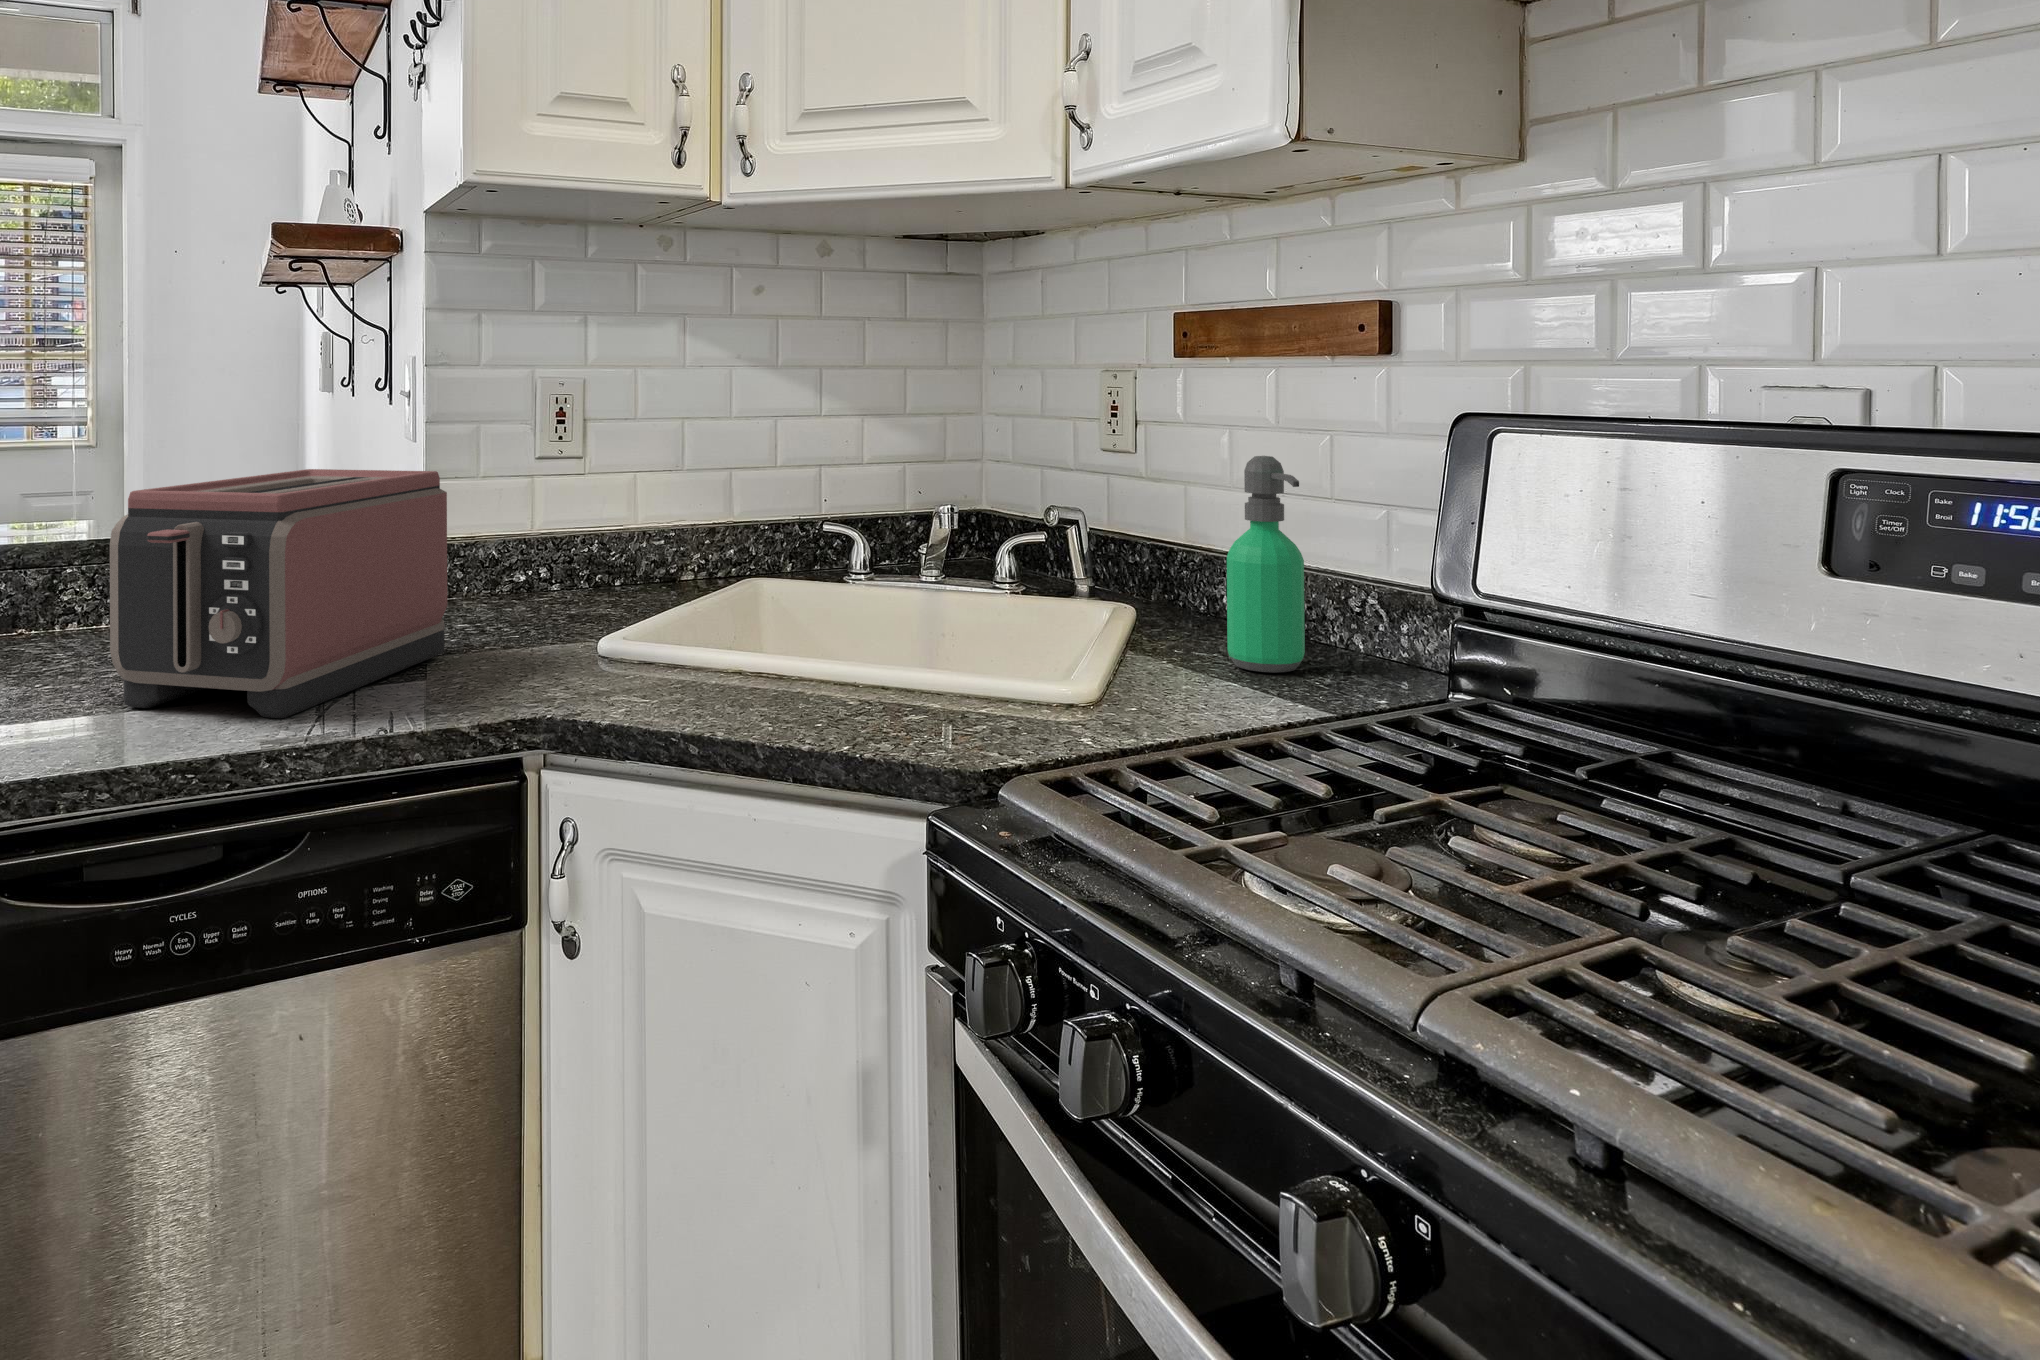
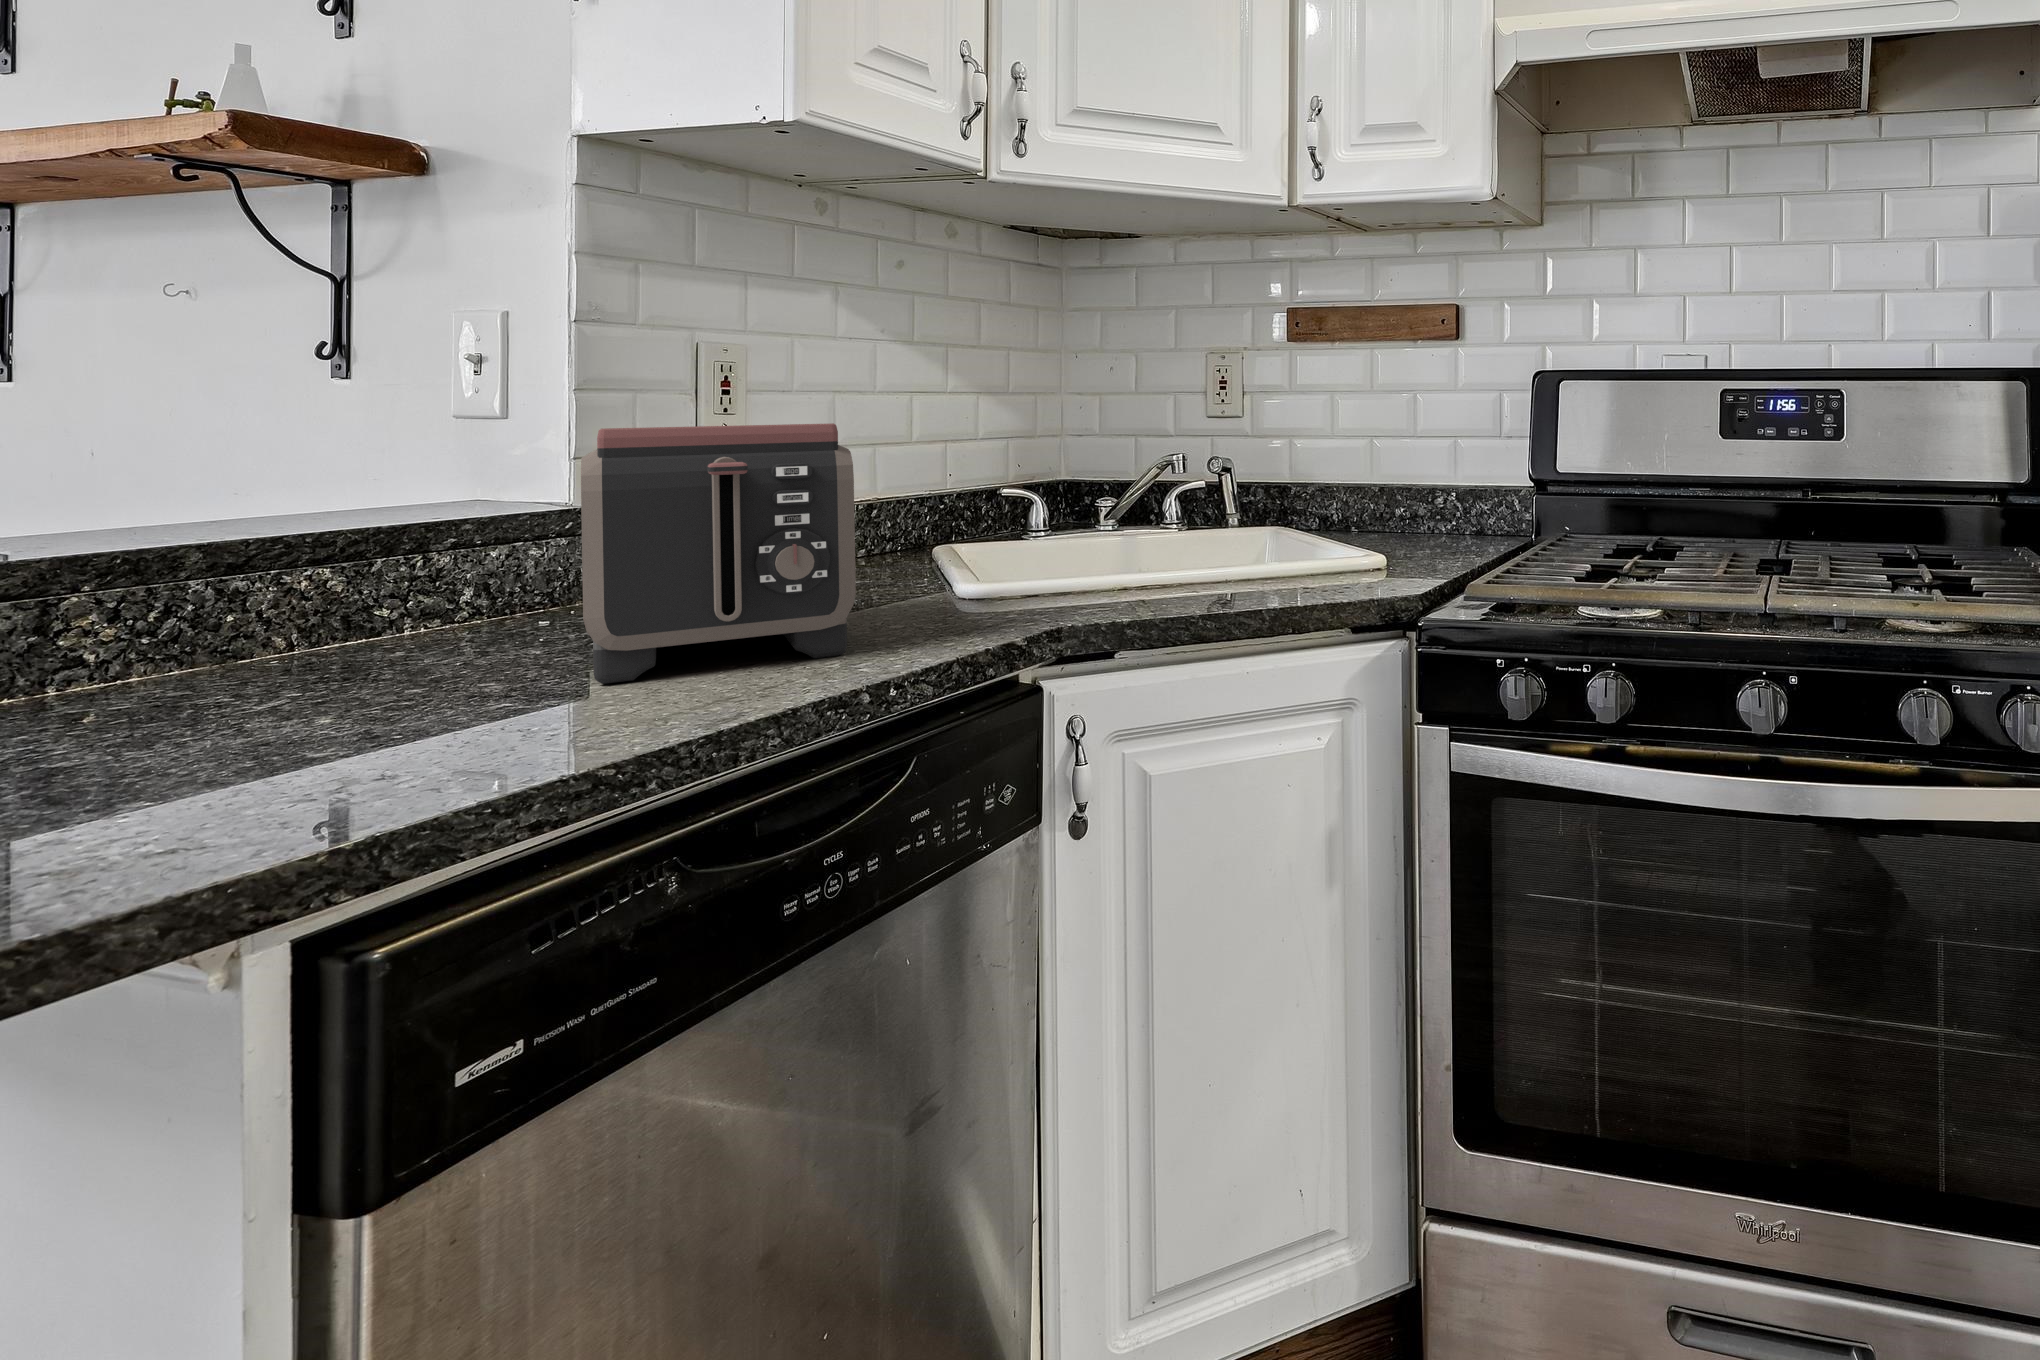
soap dispenser: present [1227,456,1305,673] -> none [1401,399,1457,539]

